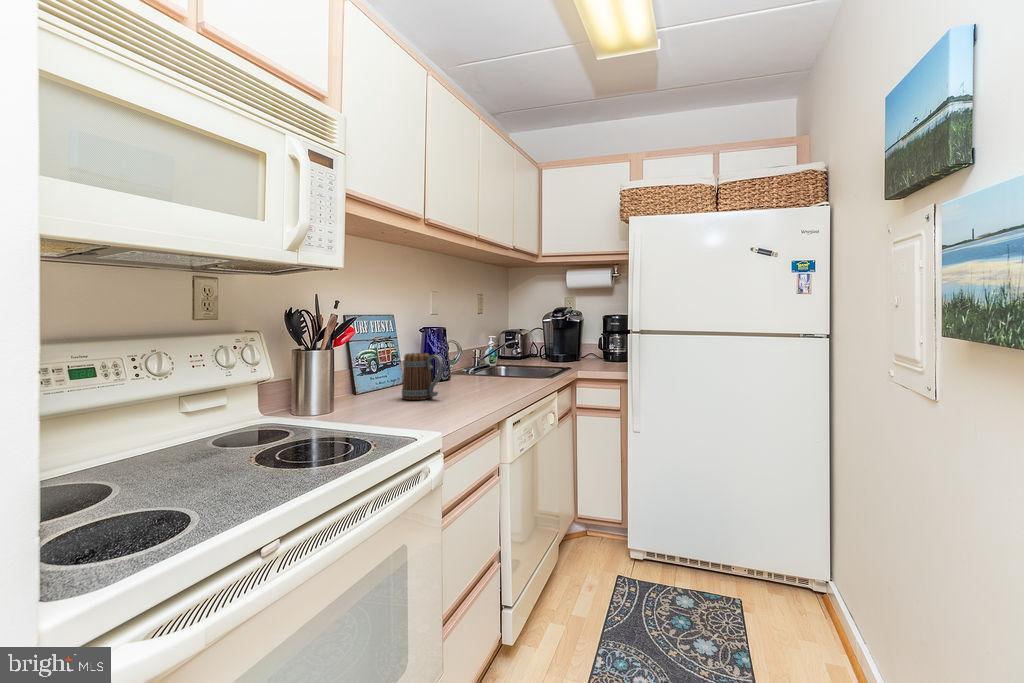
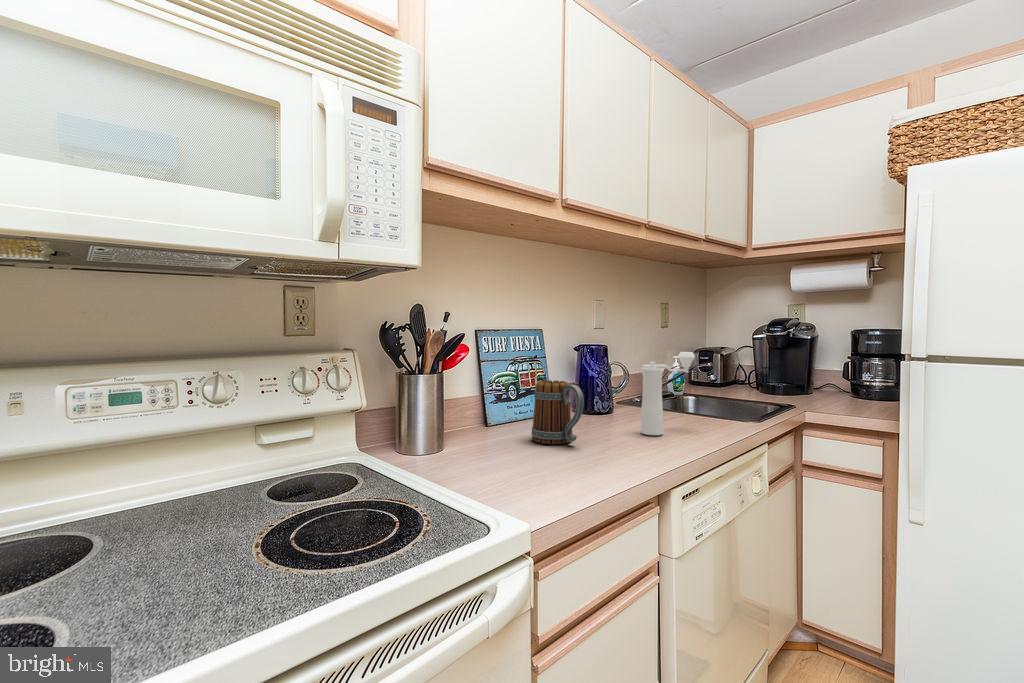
pepper mill: none [477,330,512,390] -> present [641,352,695,435]

